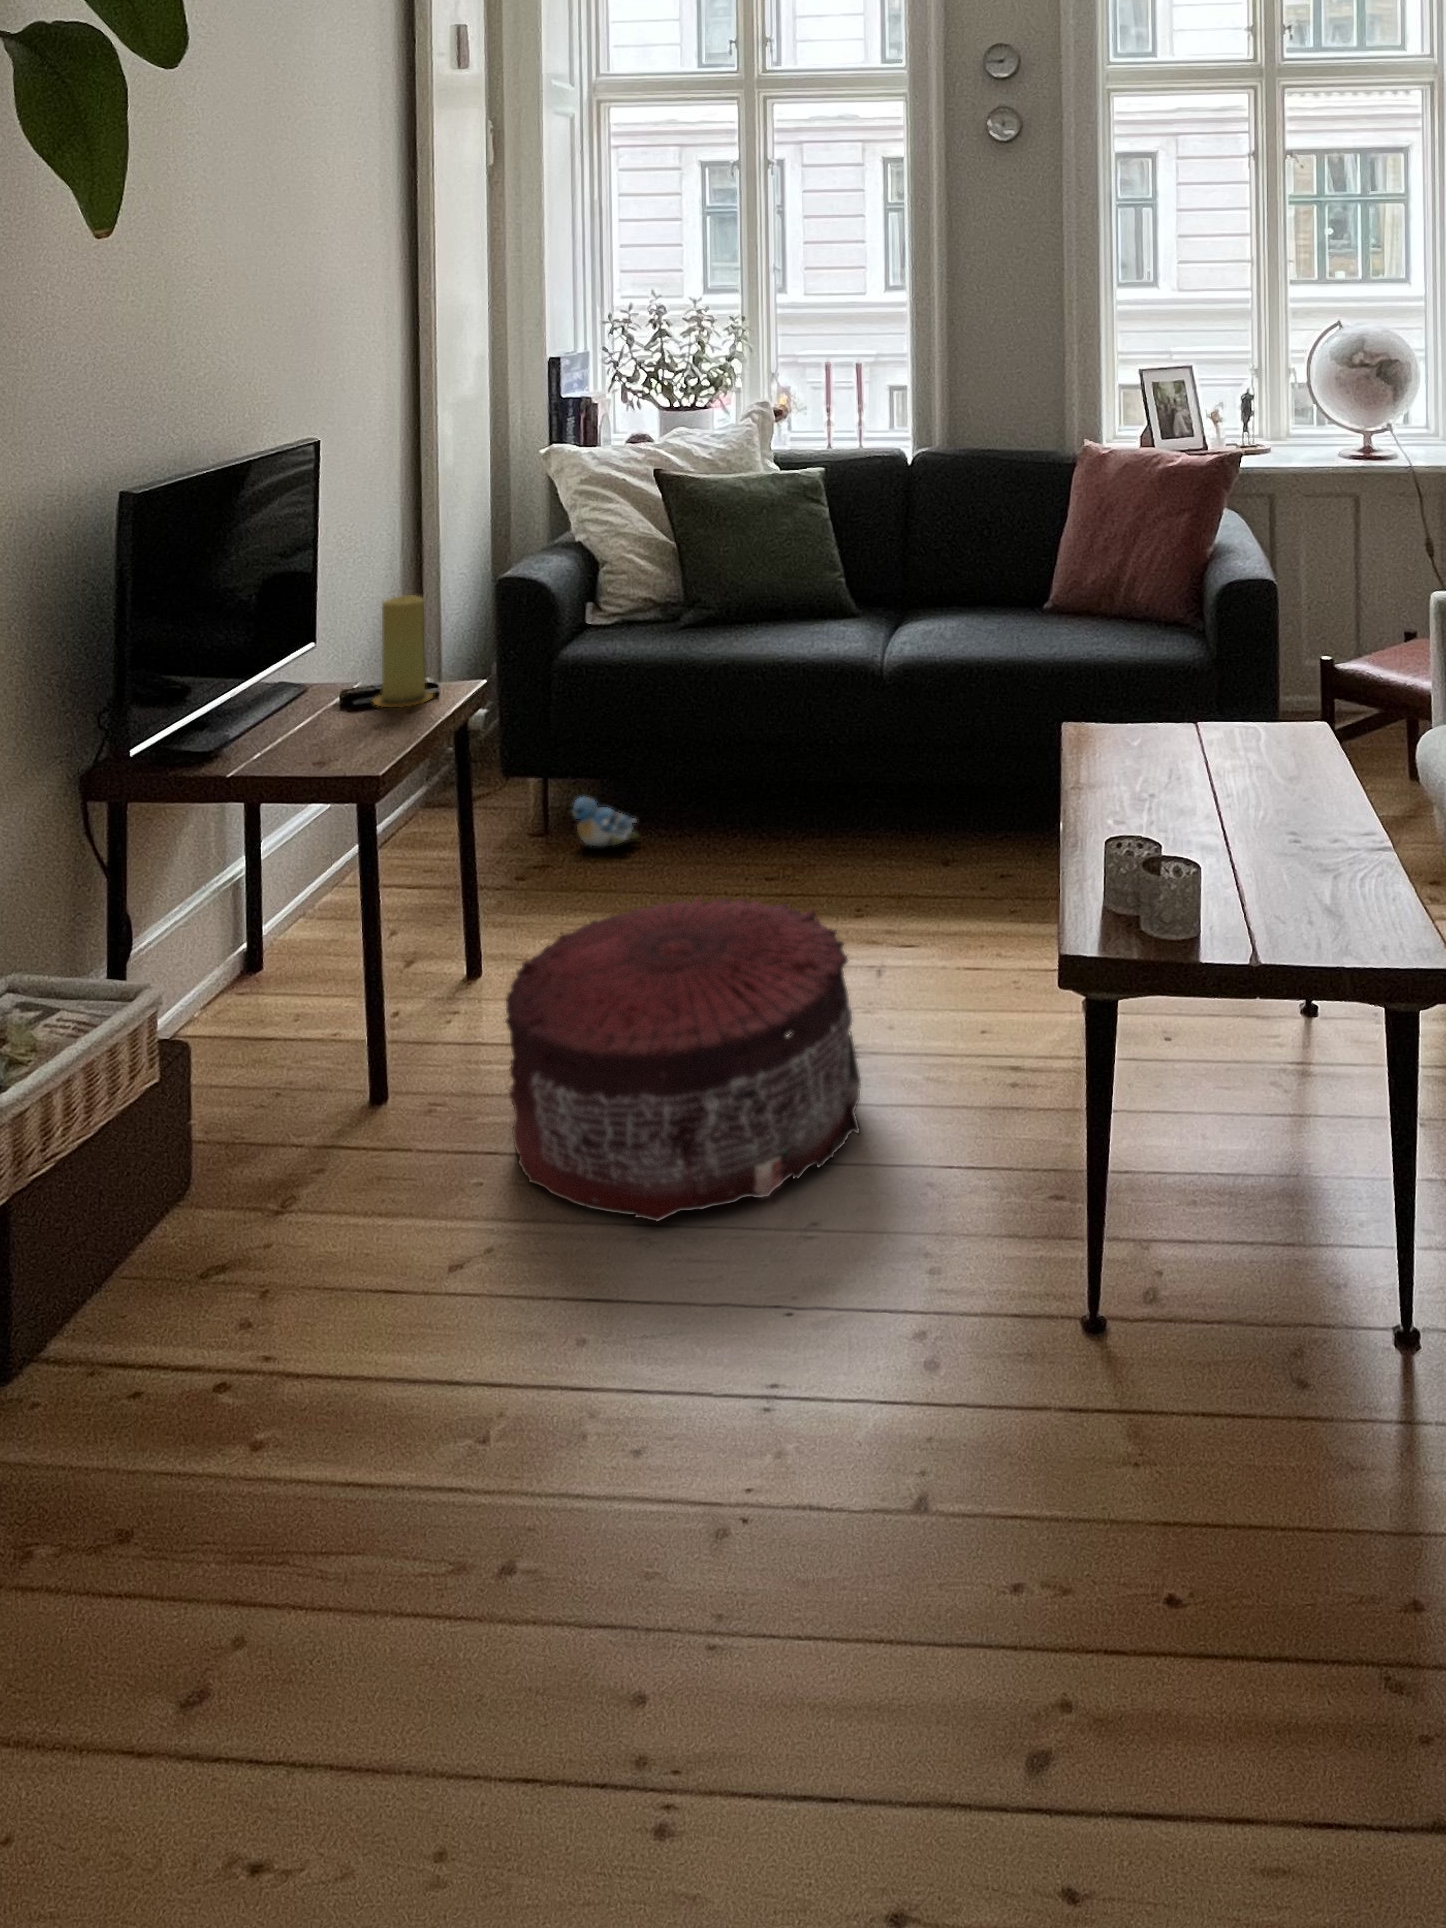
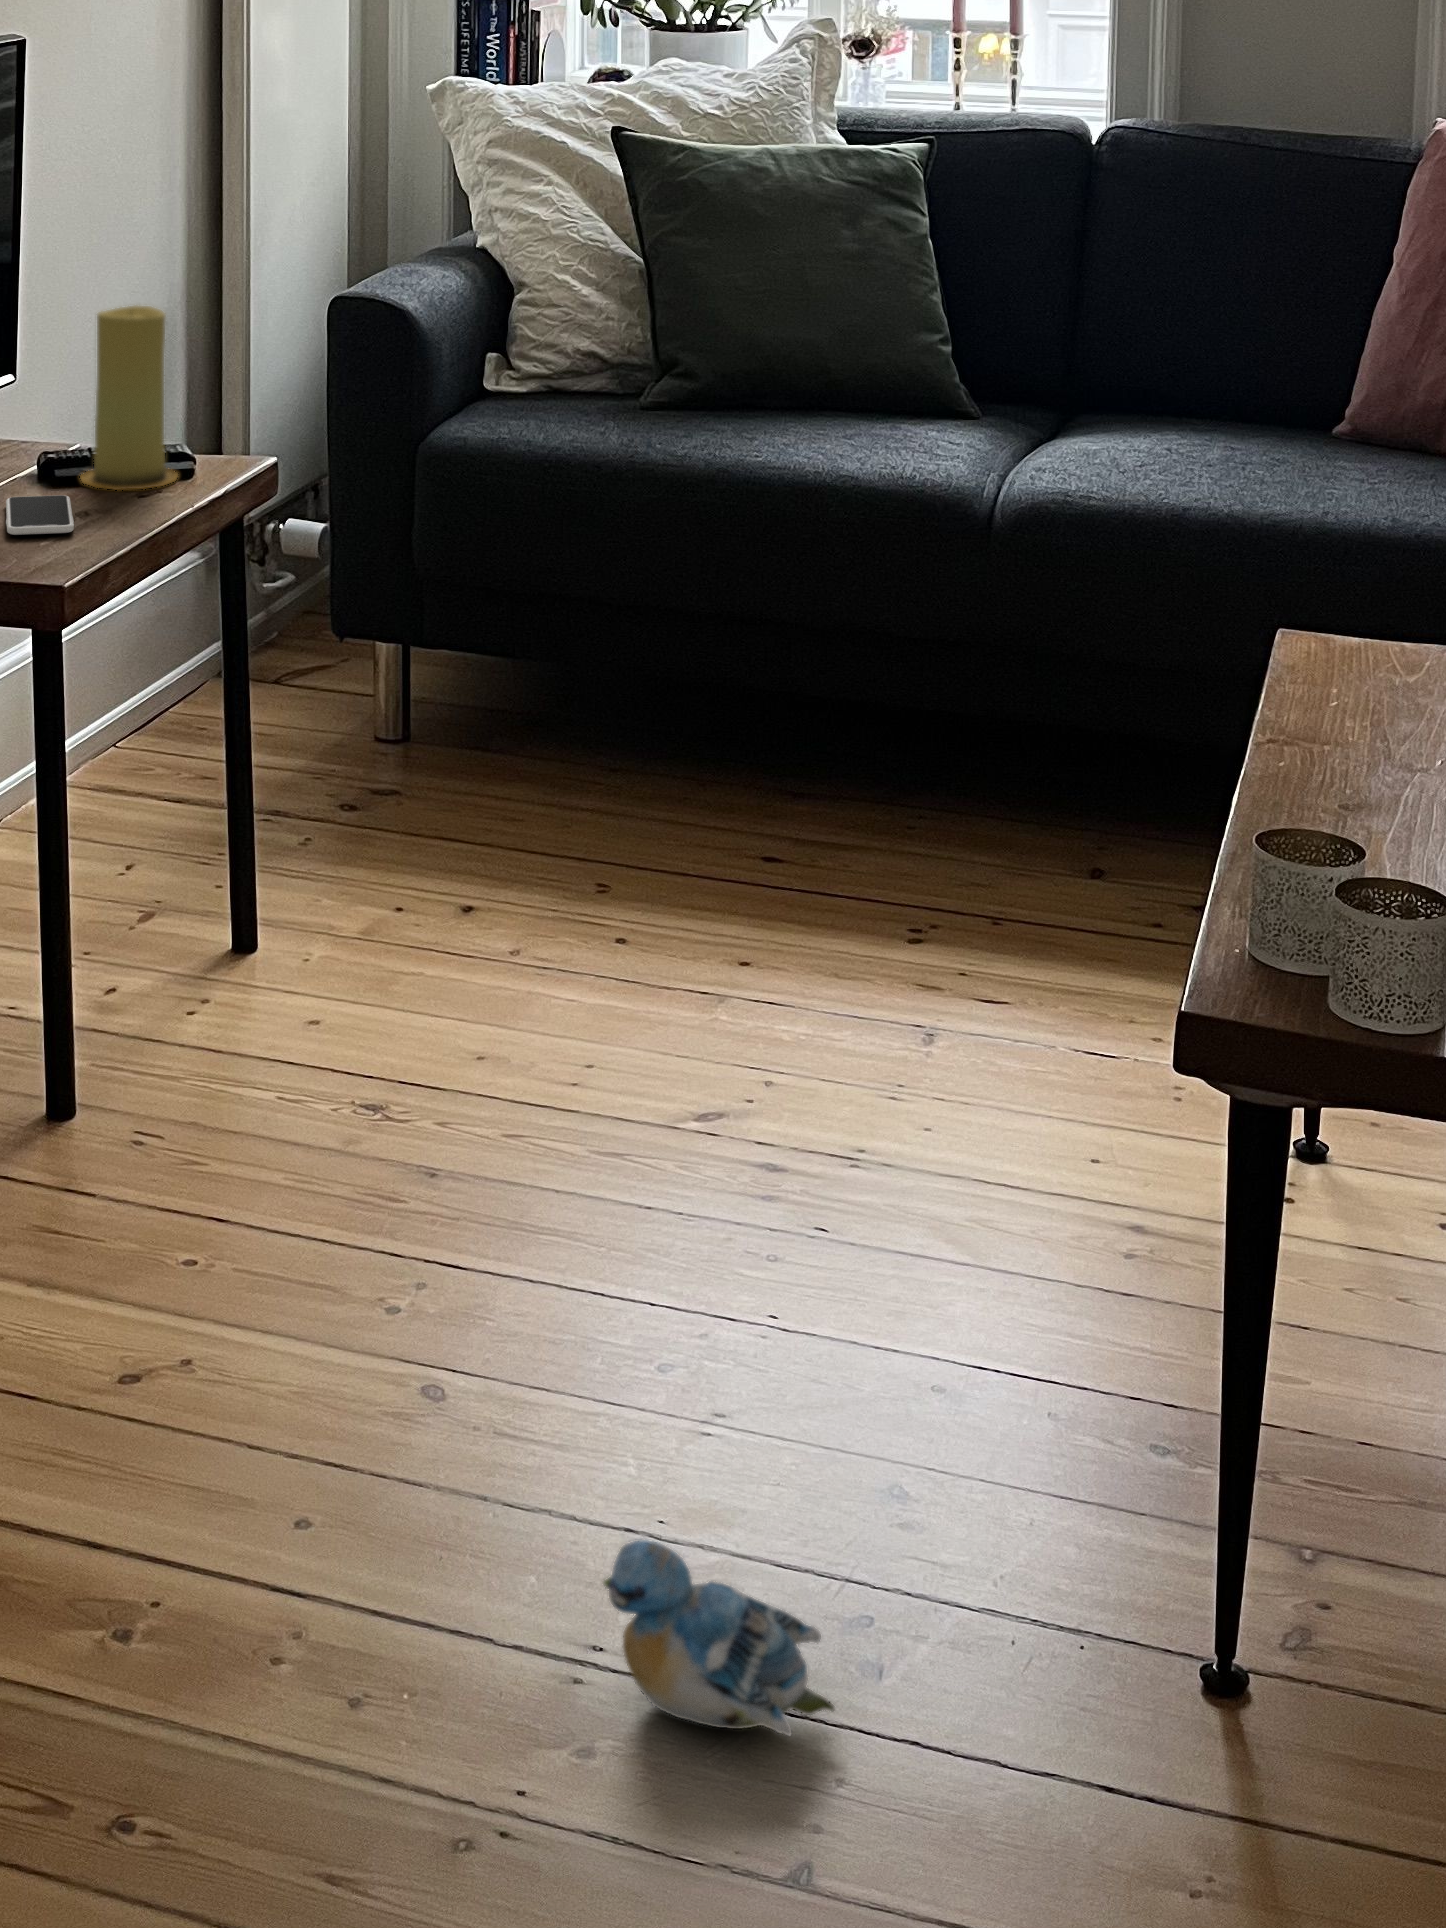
smartphone: none [331,714,379,742] -> present [6,495,74,535]
plush toy: present [571,797,639,847] -> present [604,1540,834,1735]
pouf: present [506,897,861,1221] -> none [234,857,834,1373]

